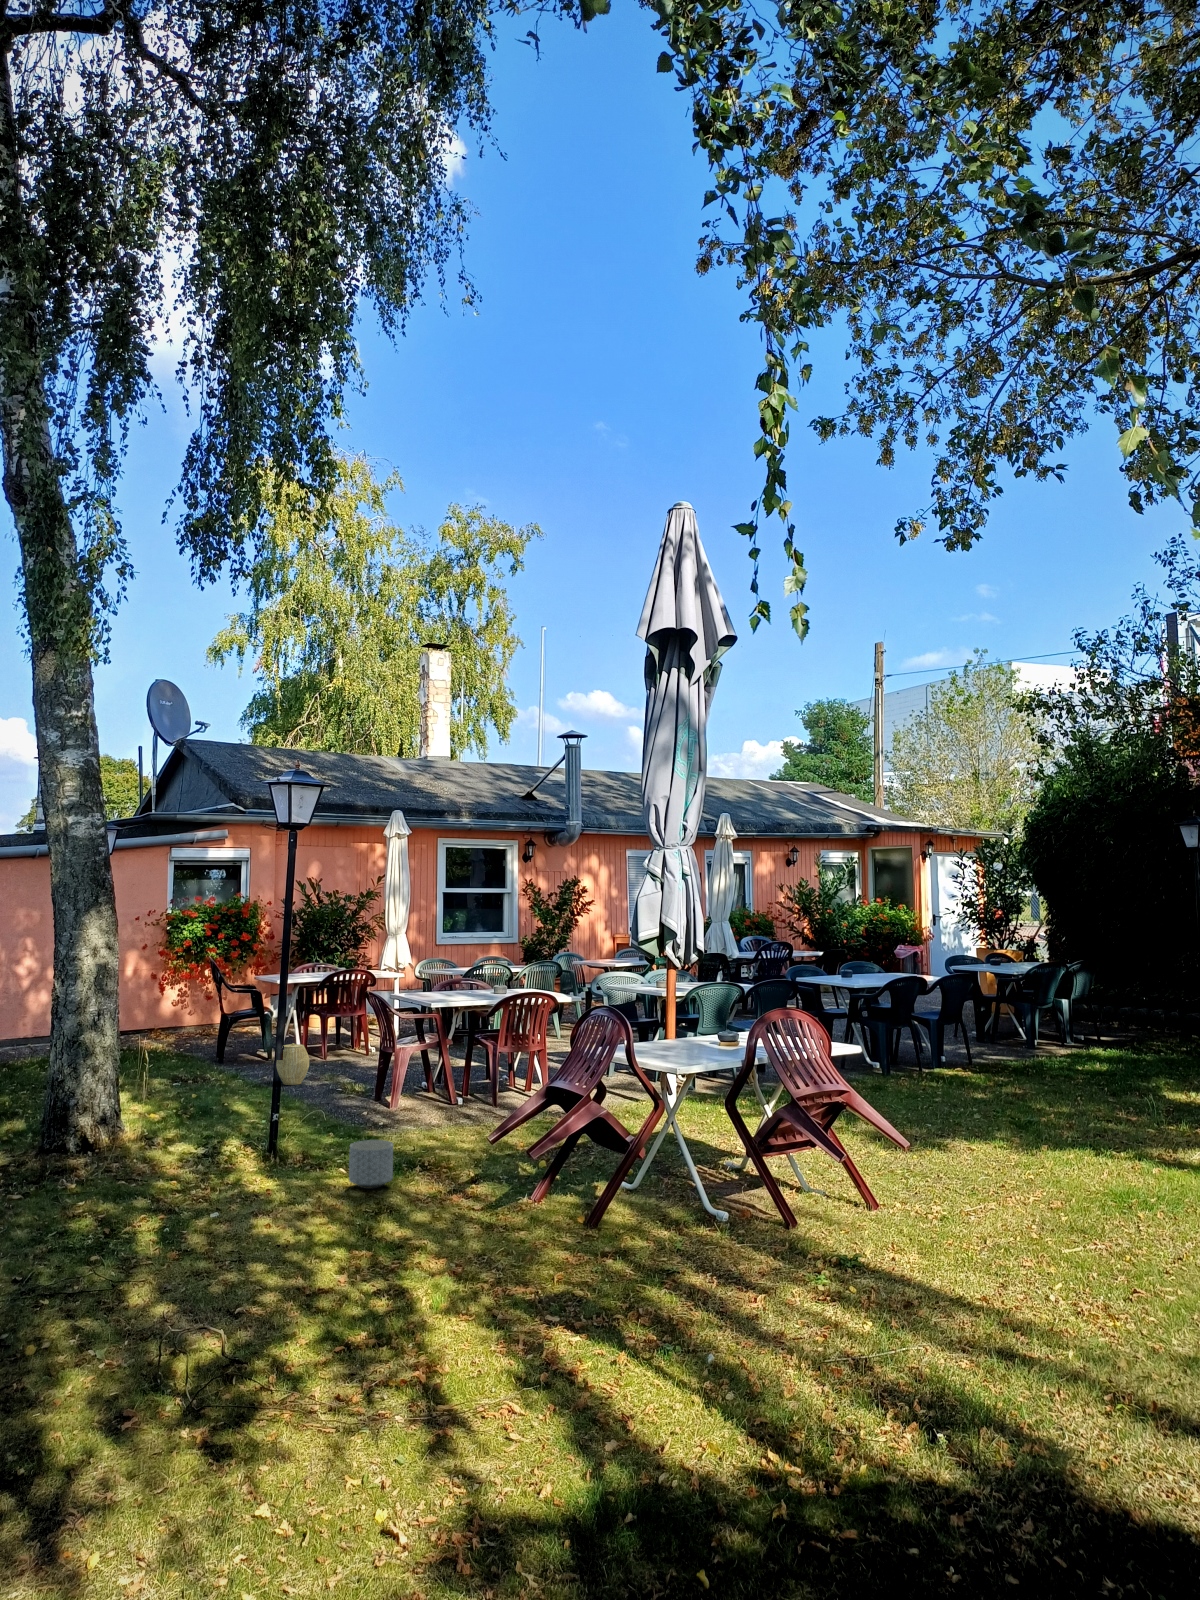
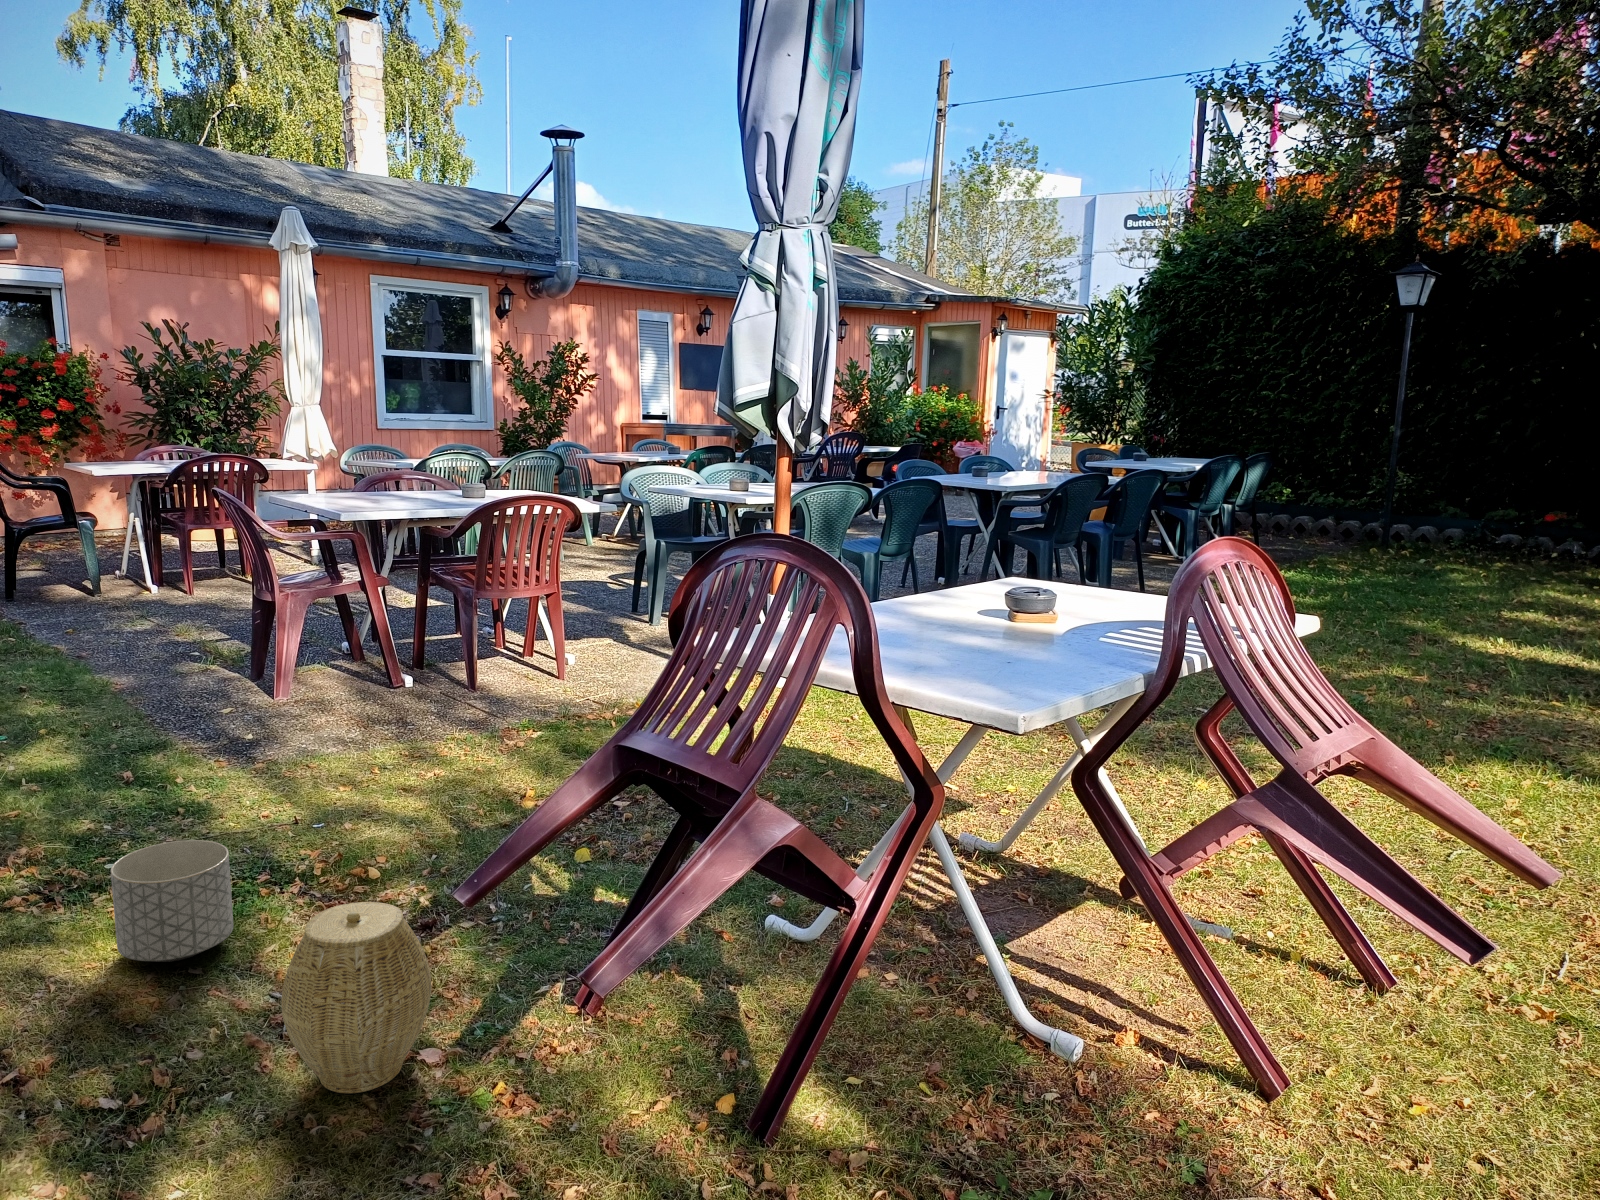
woven basket: present [276,1043,309,1085] -> present [282,902,431,1093]

